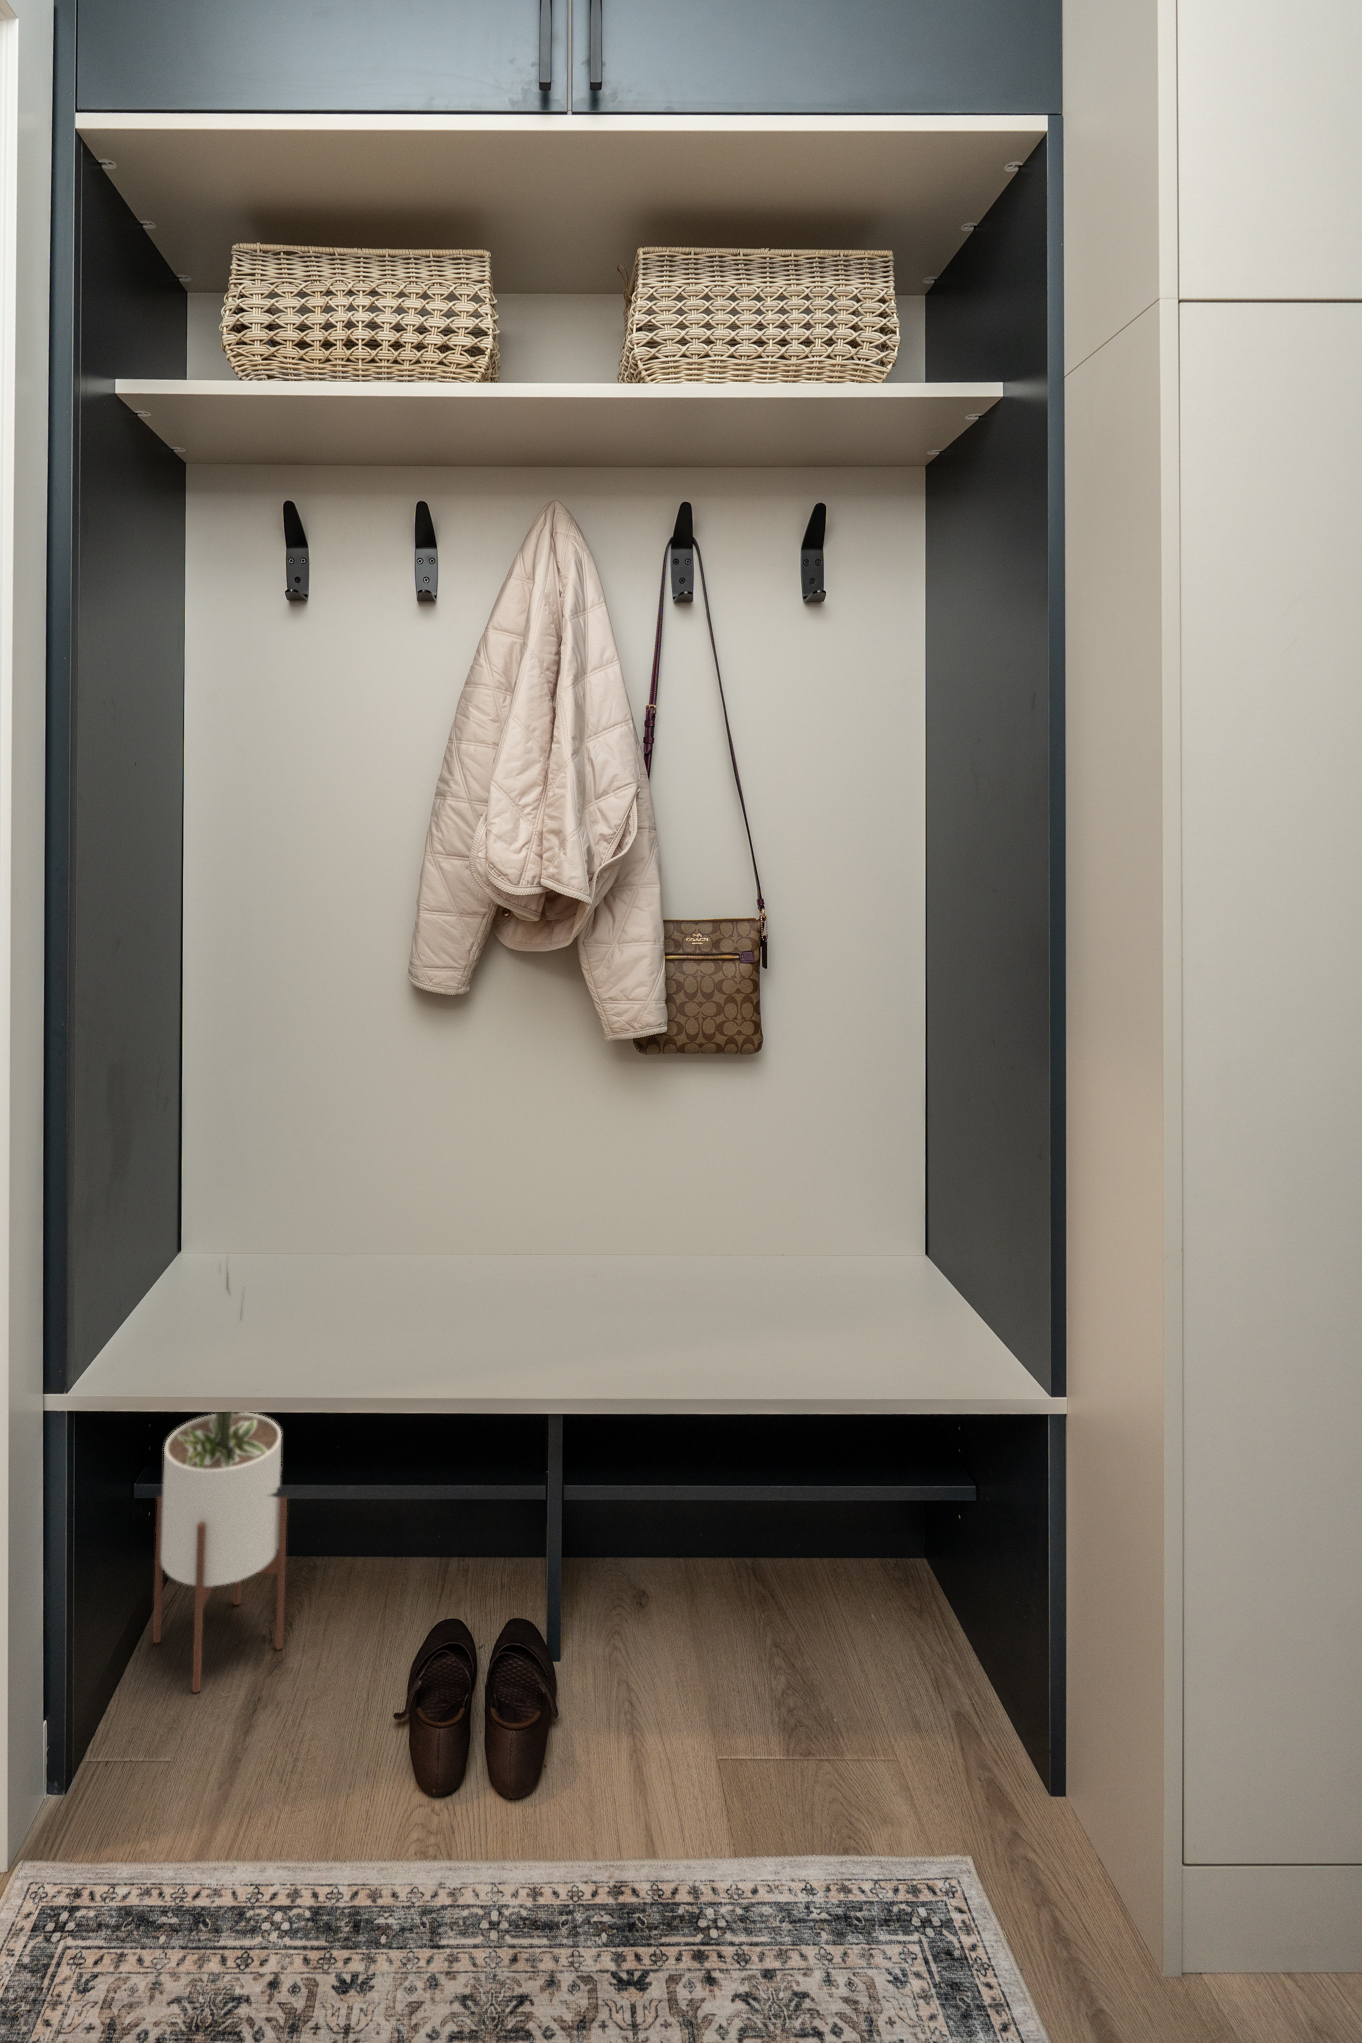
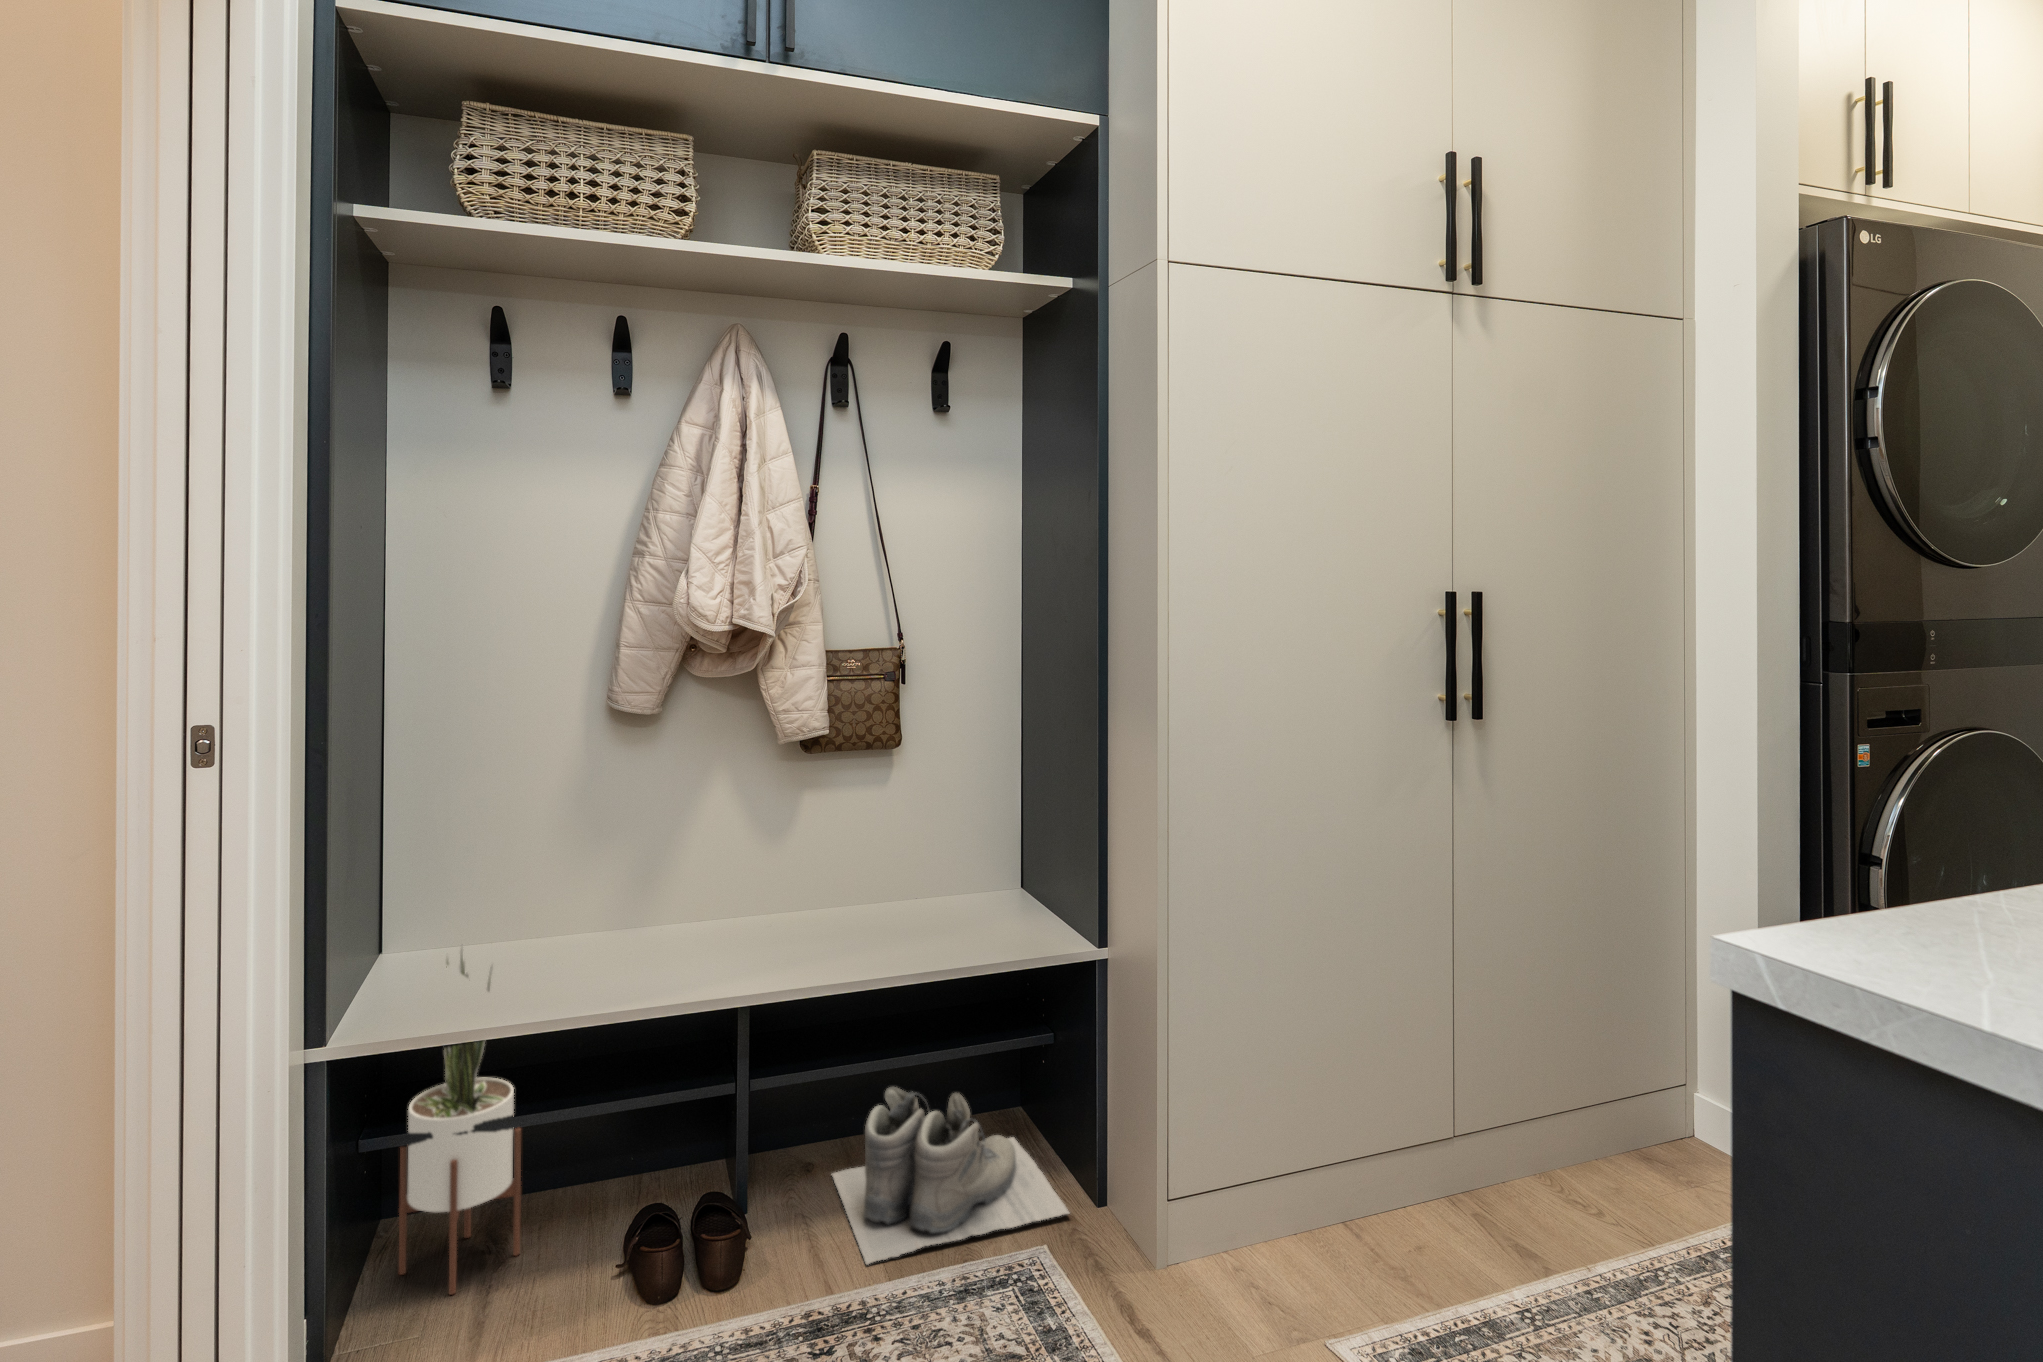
boots: none [666,1525,1015,1809] -> present [831,1087,1069,1265]

